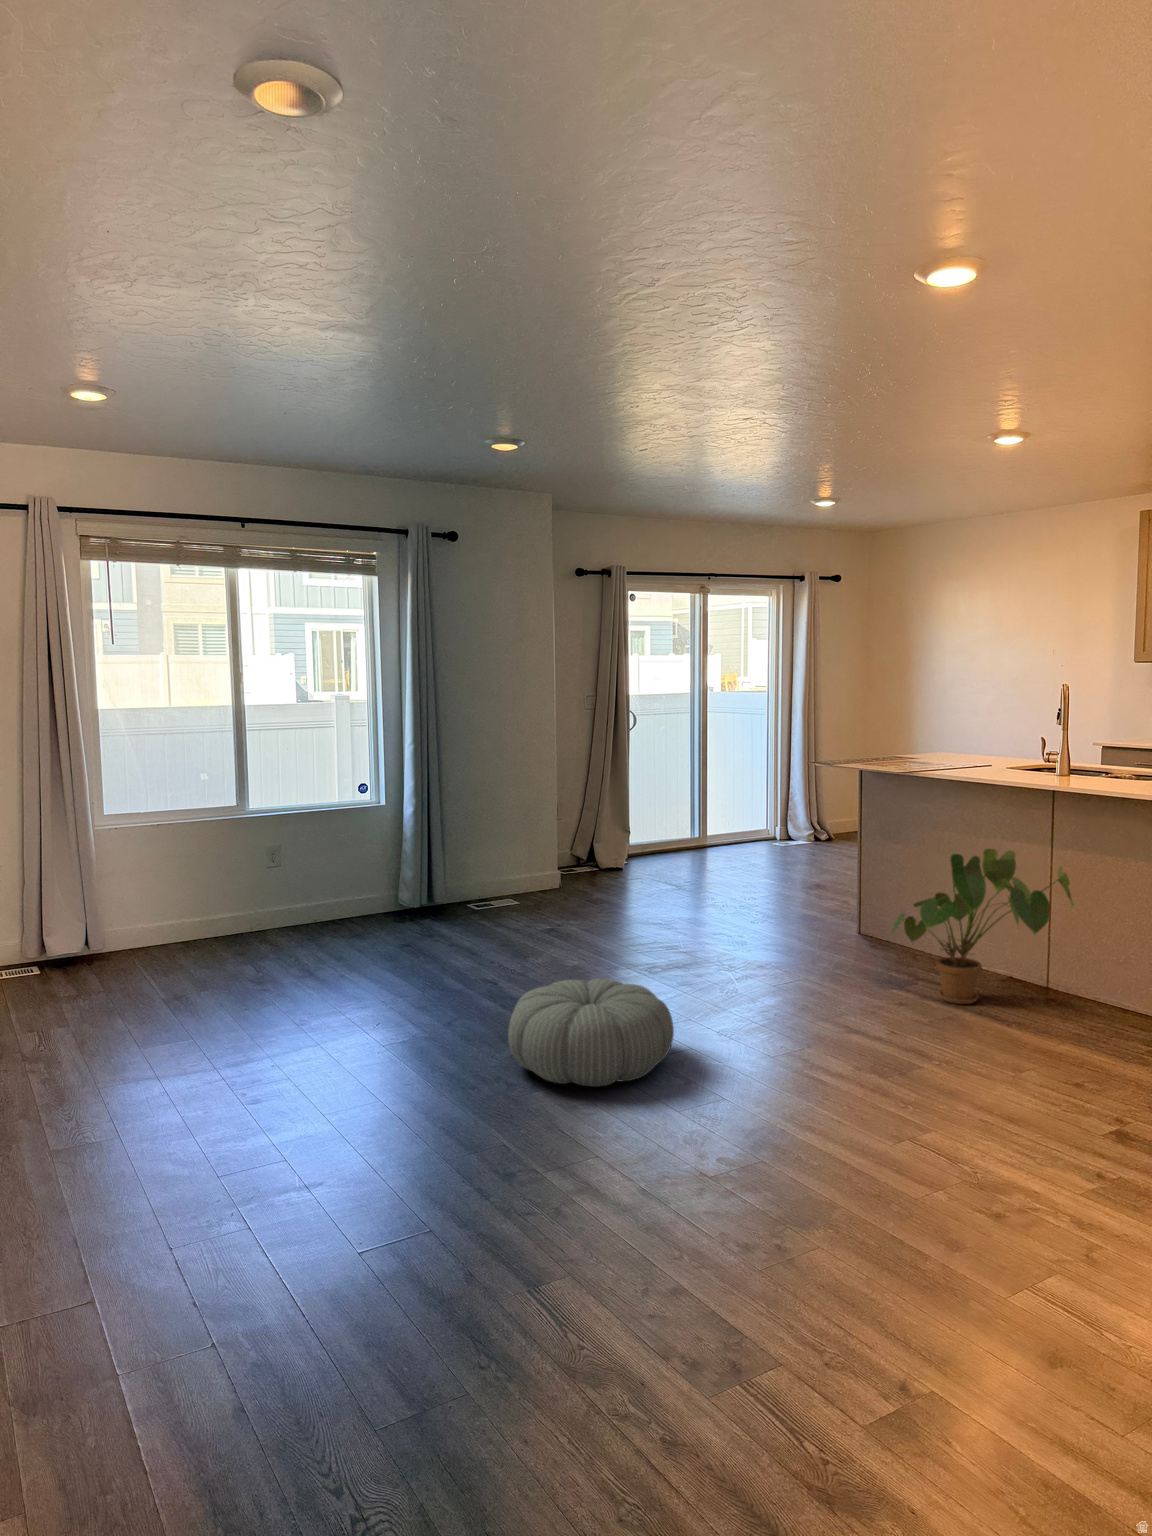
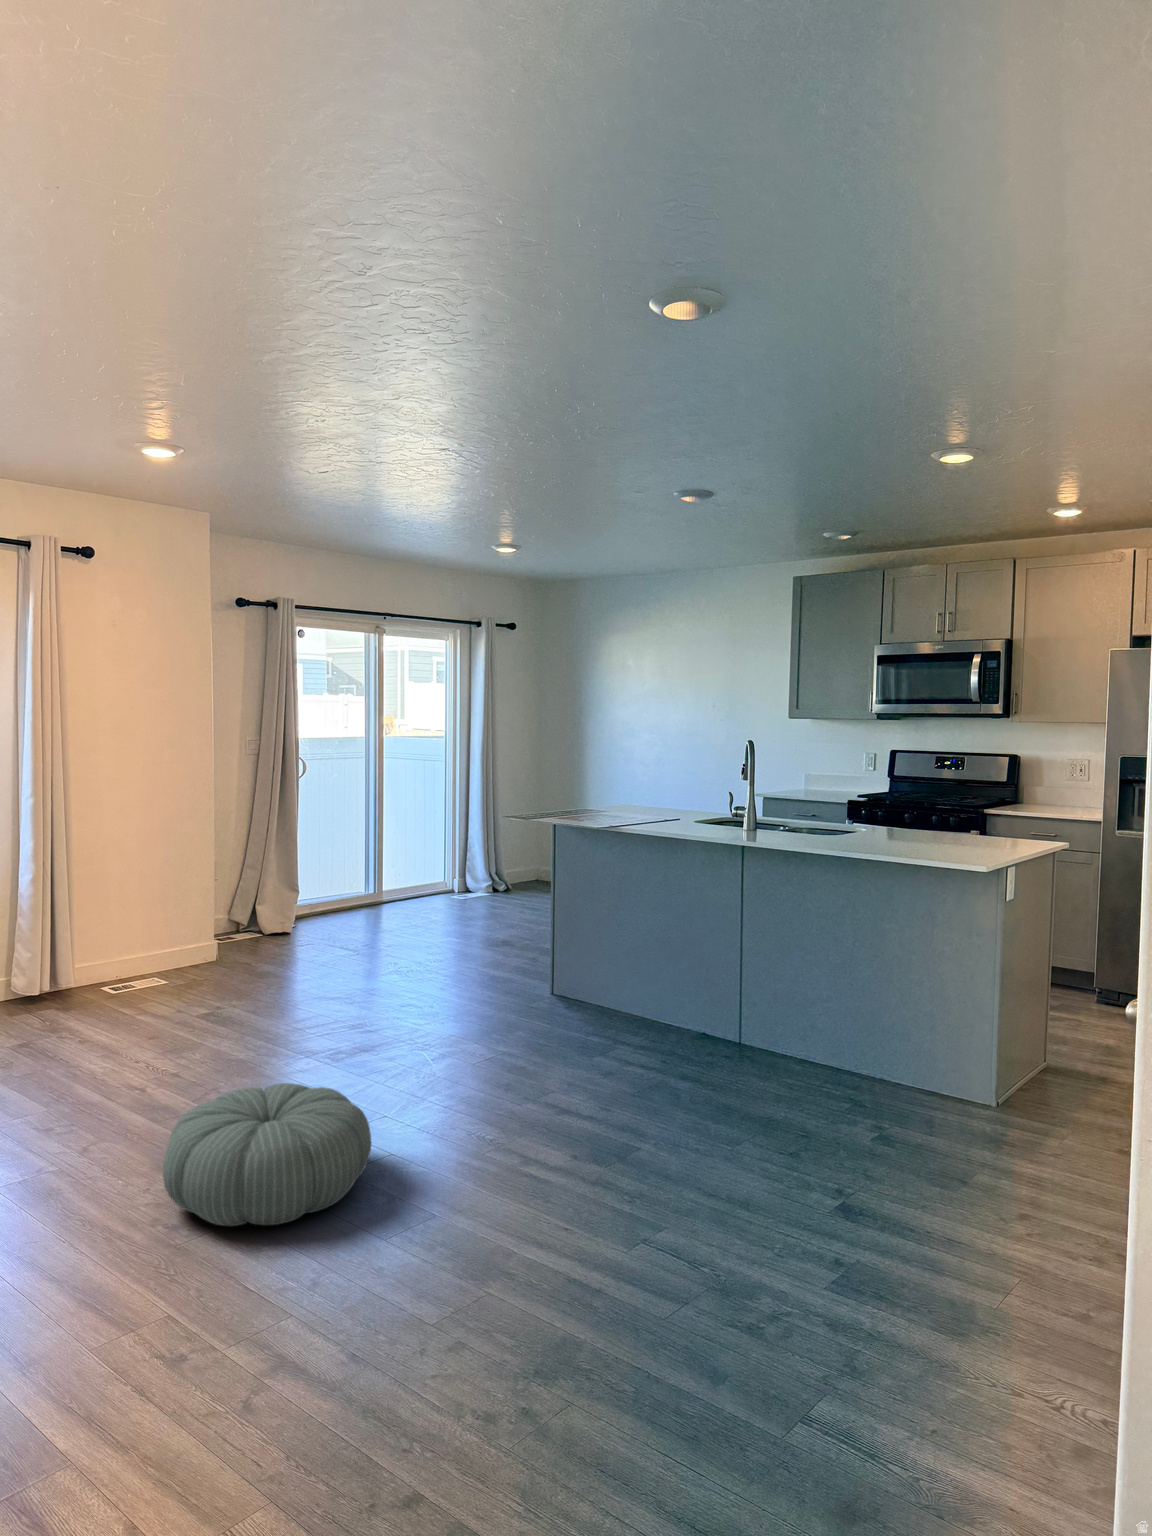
house plant: present [891,849,1074,1004] -> none [593,905,767,1069]

